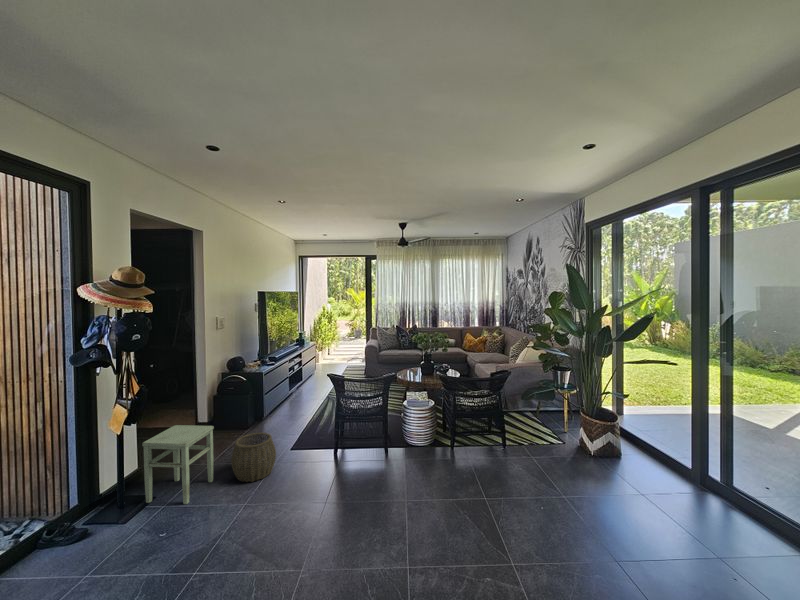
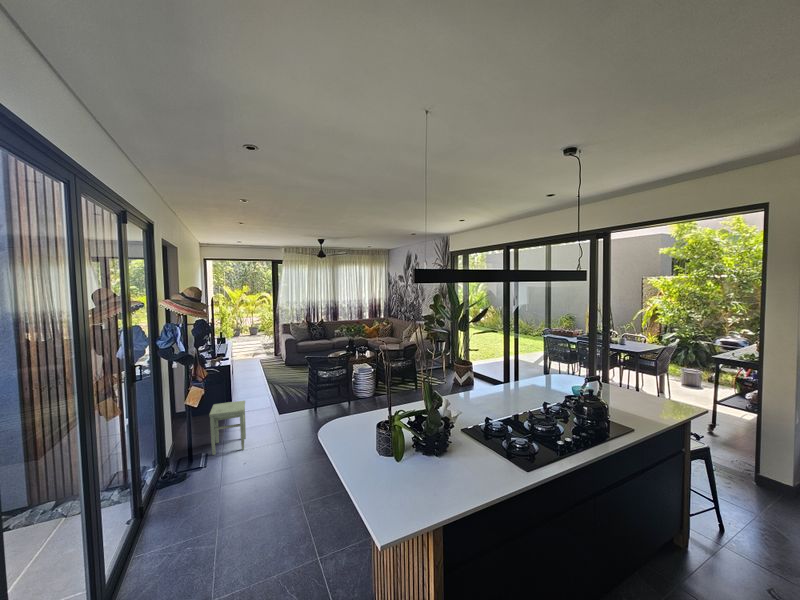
woven basket: present [231,433,276,482] -> none [256,403,286,434]

